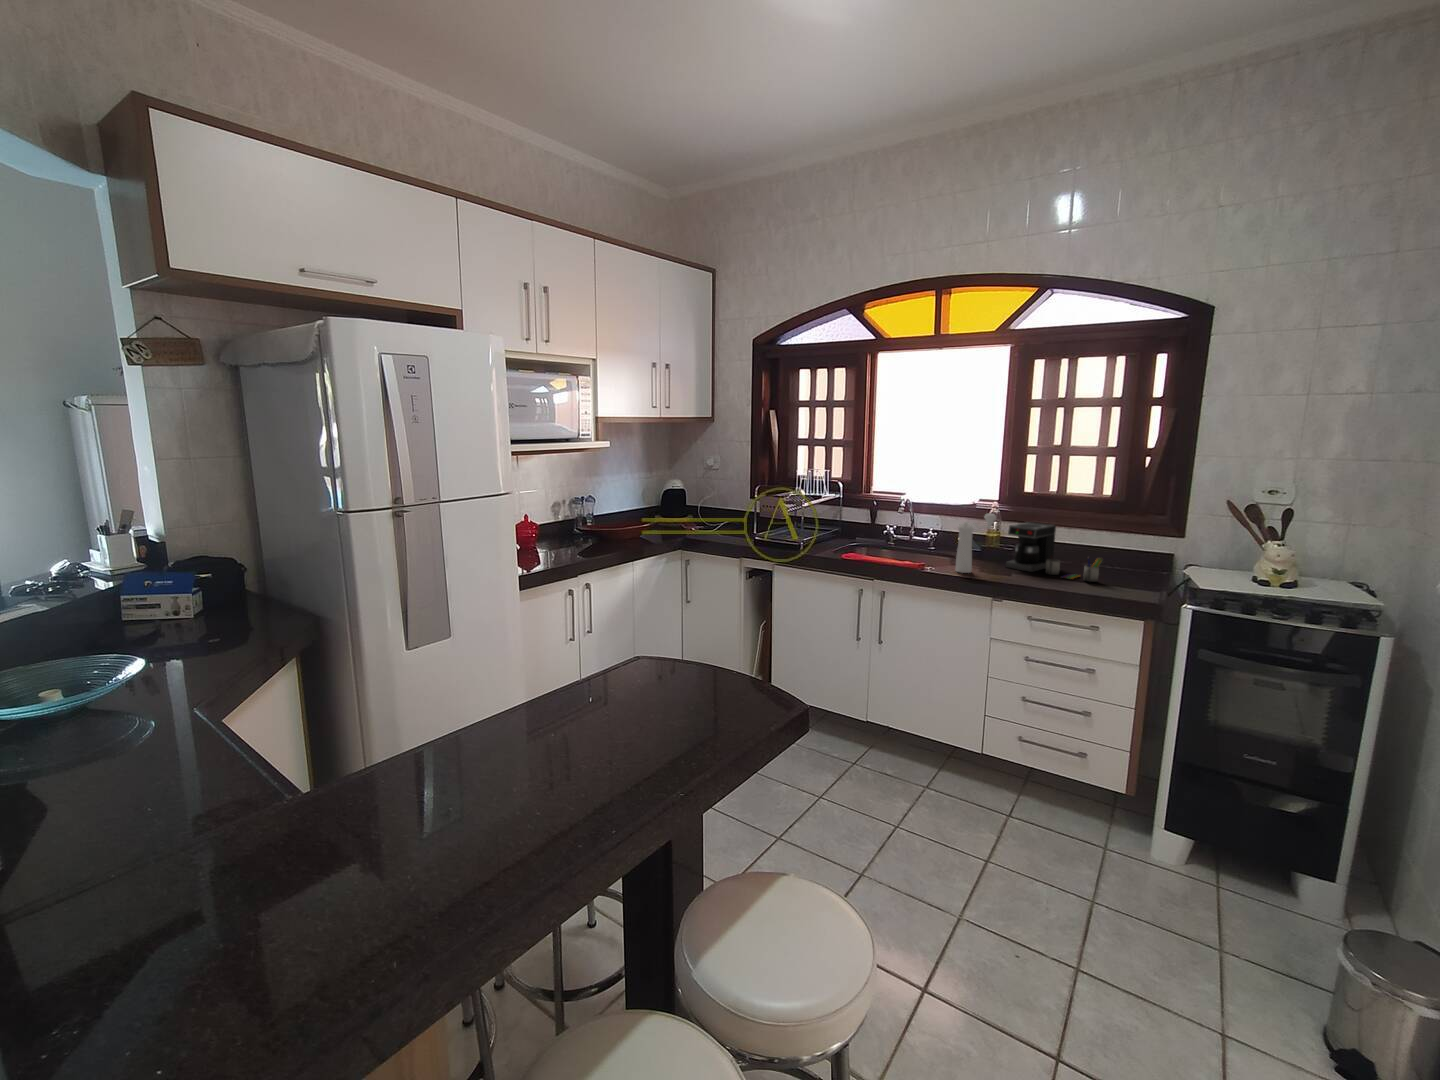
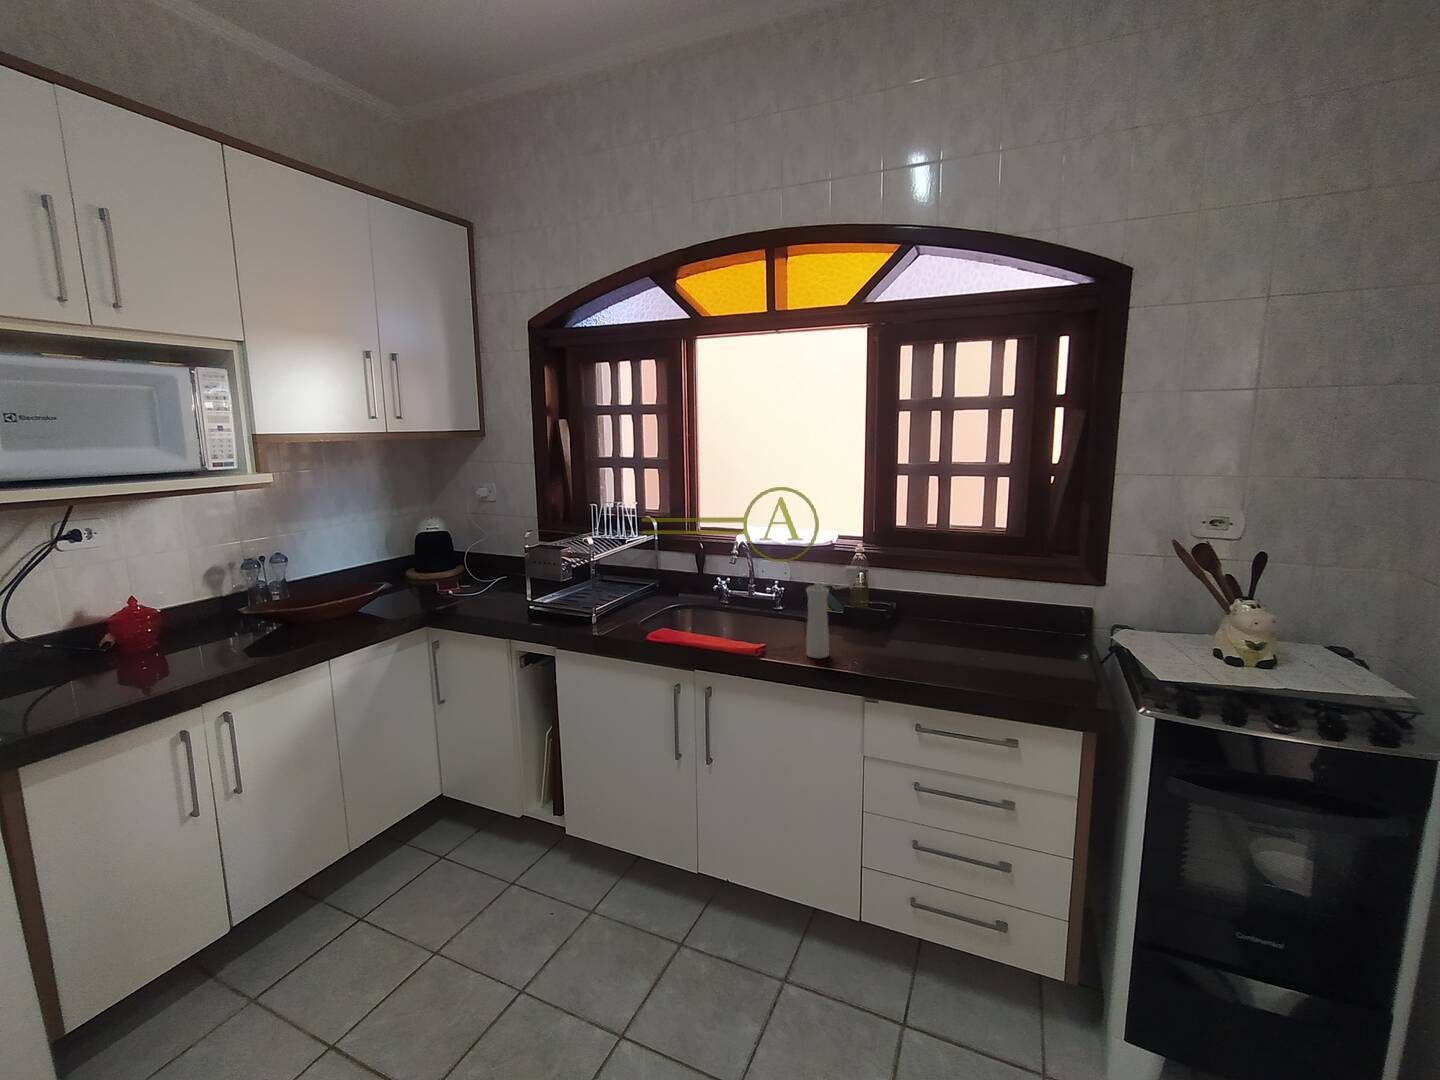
coffee maker: present [1005,522,1103,582] -> none [876,571,1011,663]

